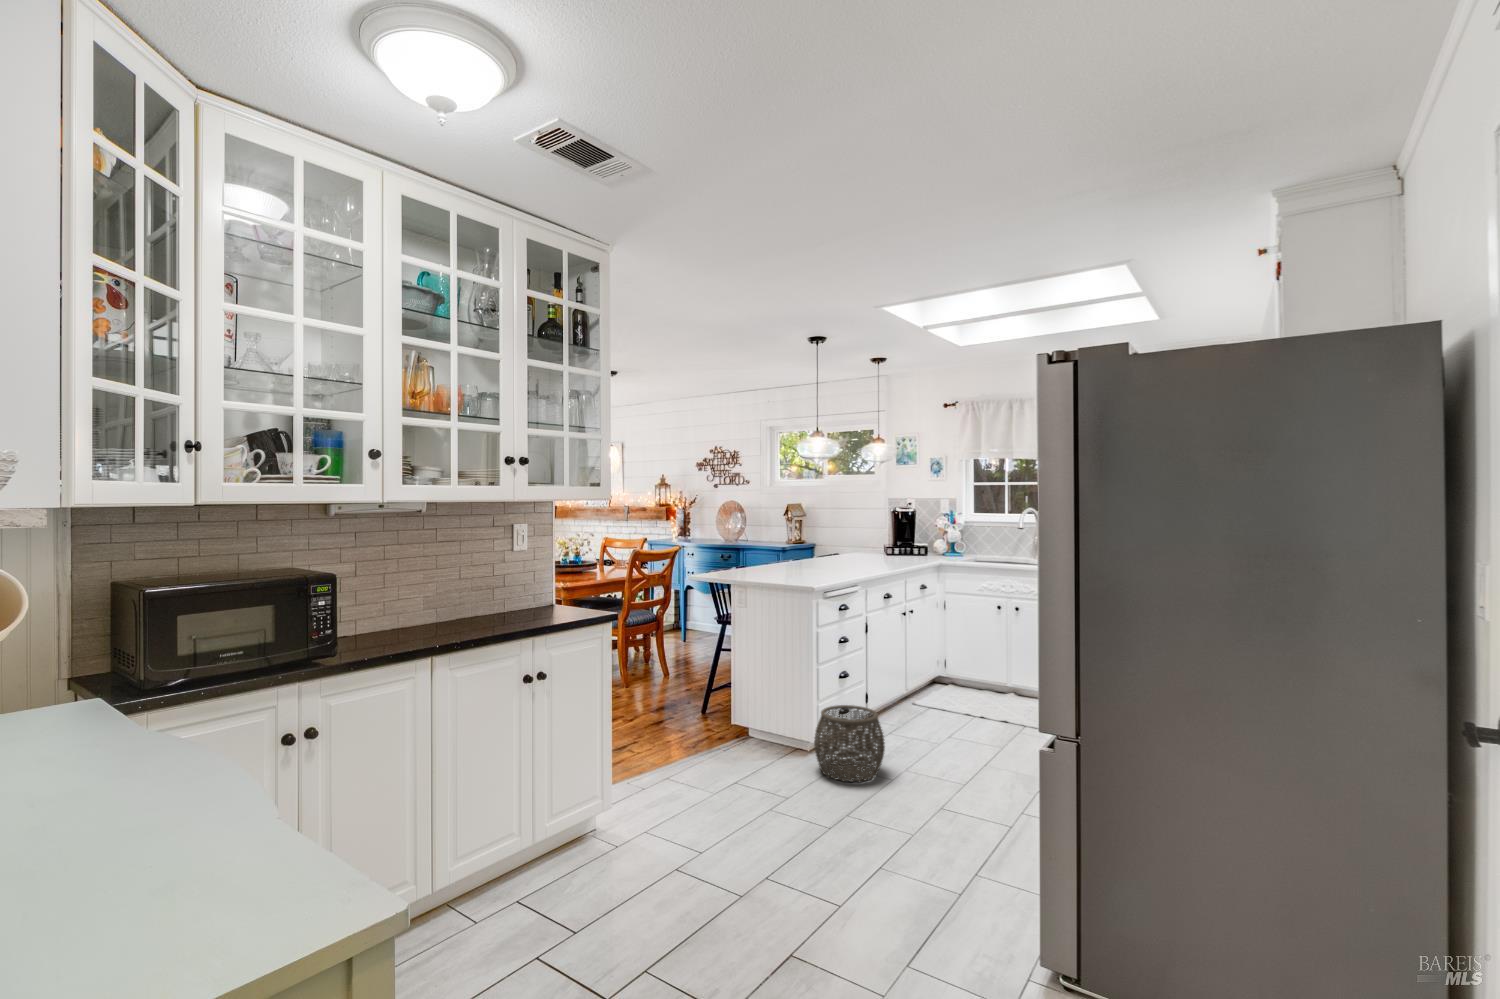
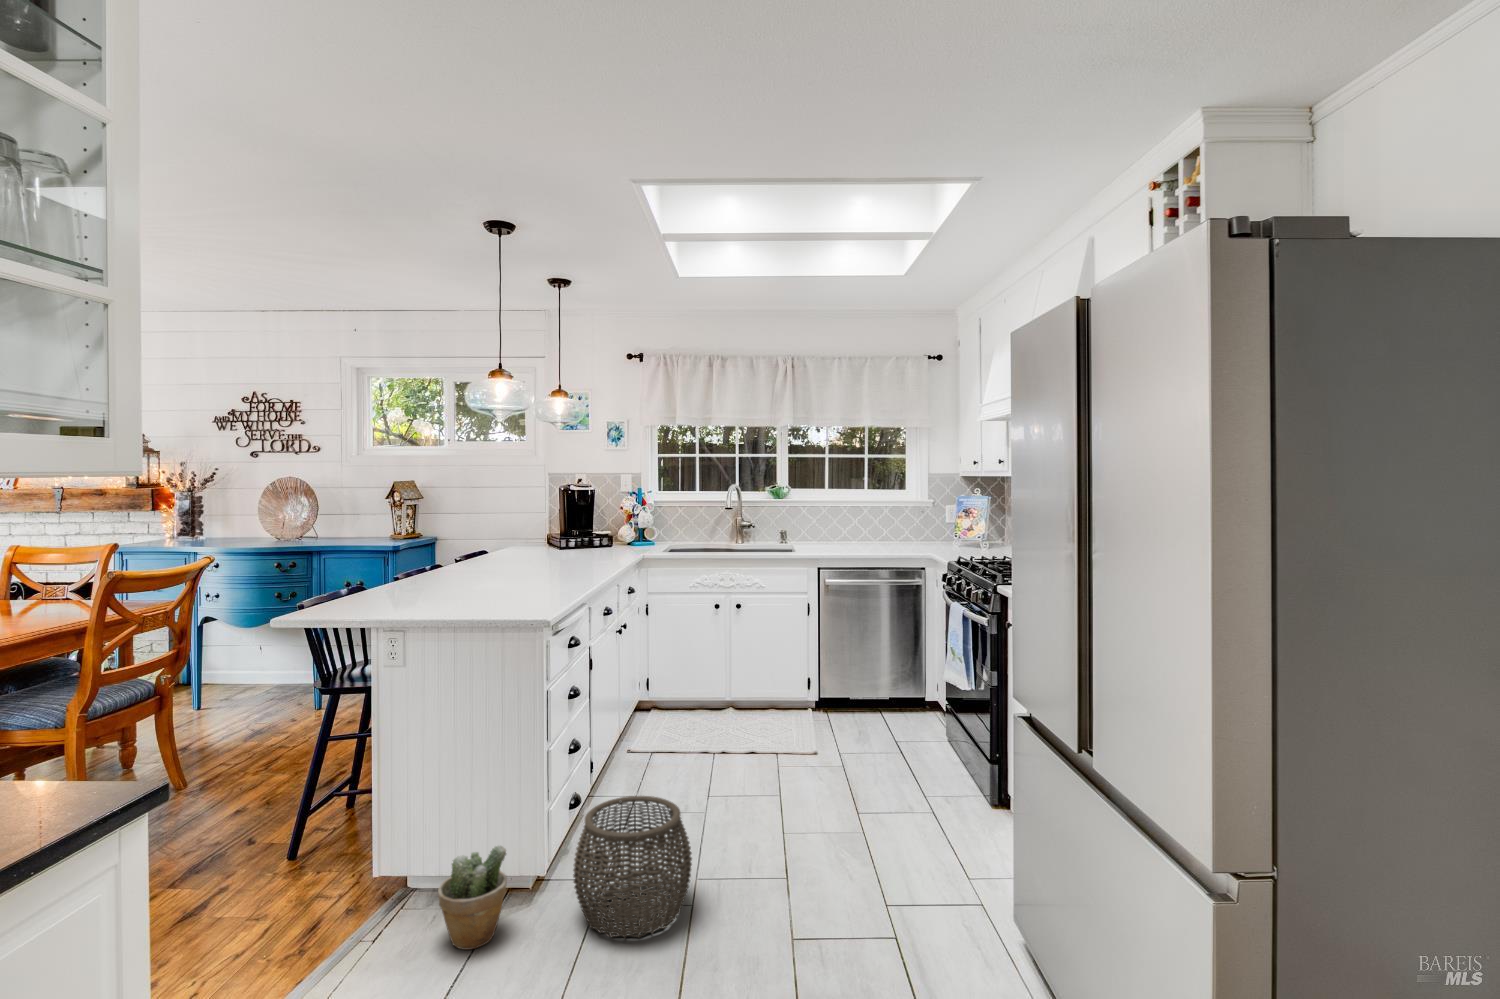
potted plant: none [745,714,780,765] -> present [438,846,507,950]

